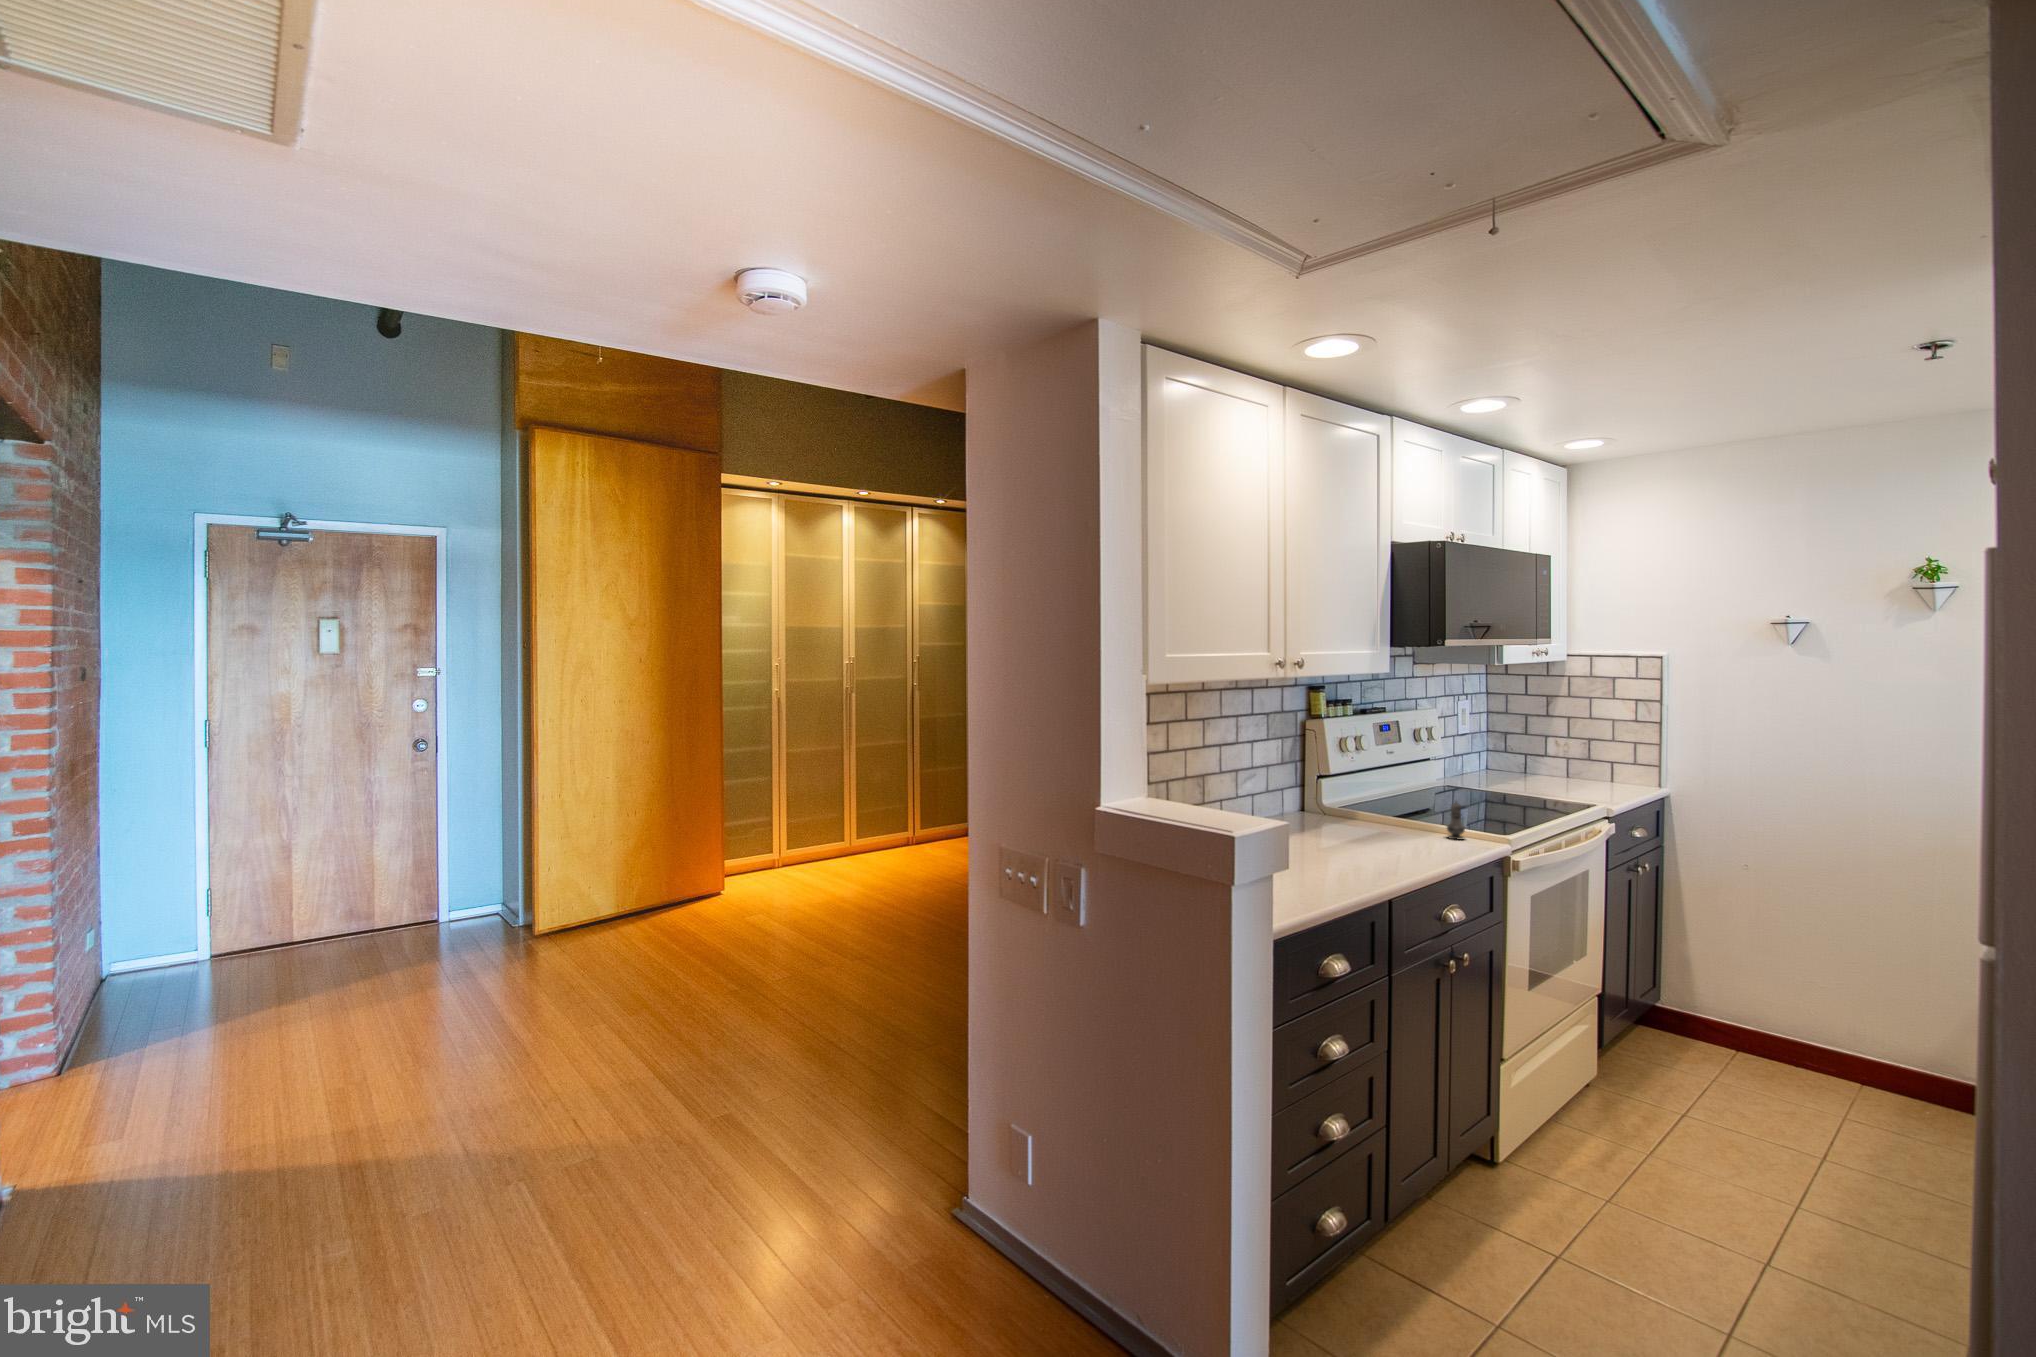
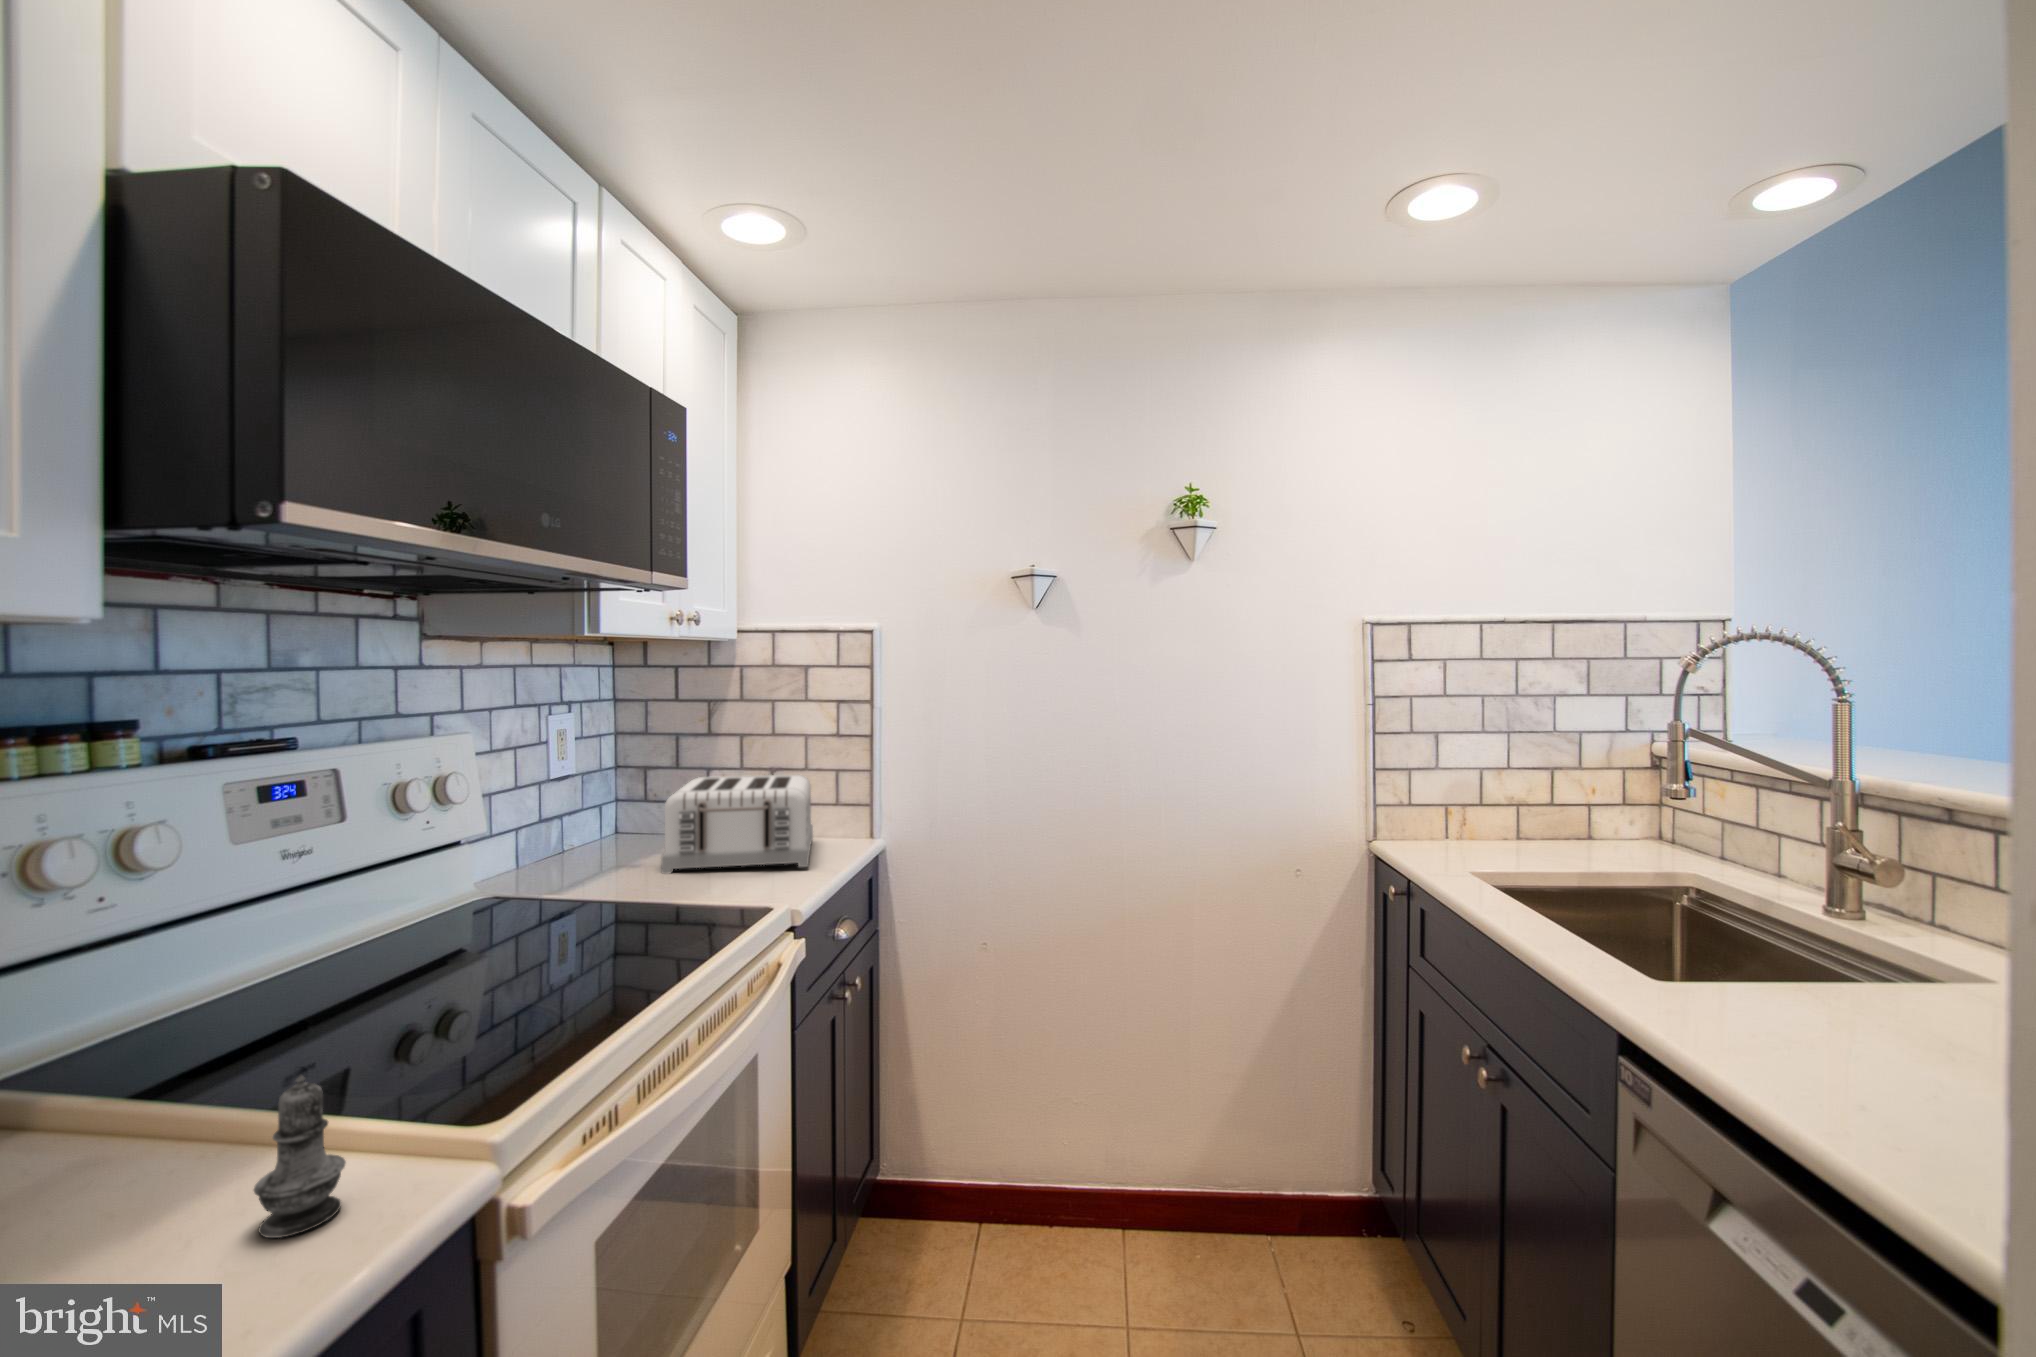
toaster: none [1524,740,1616,795] -> present [661,775,813,874]

